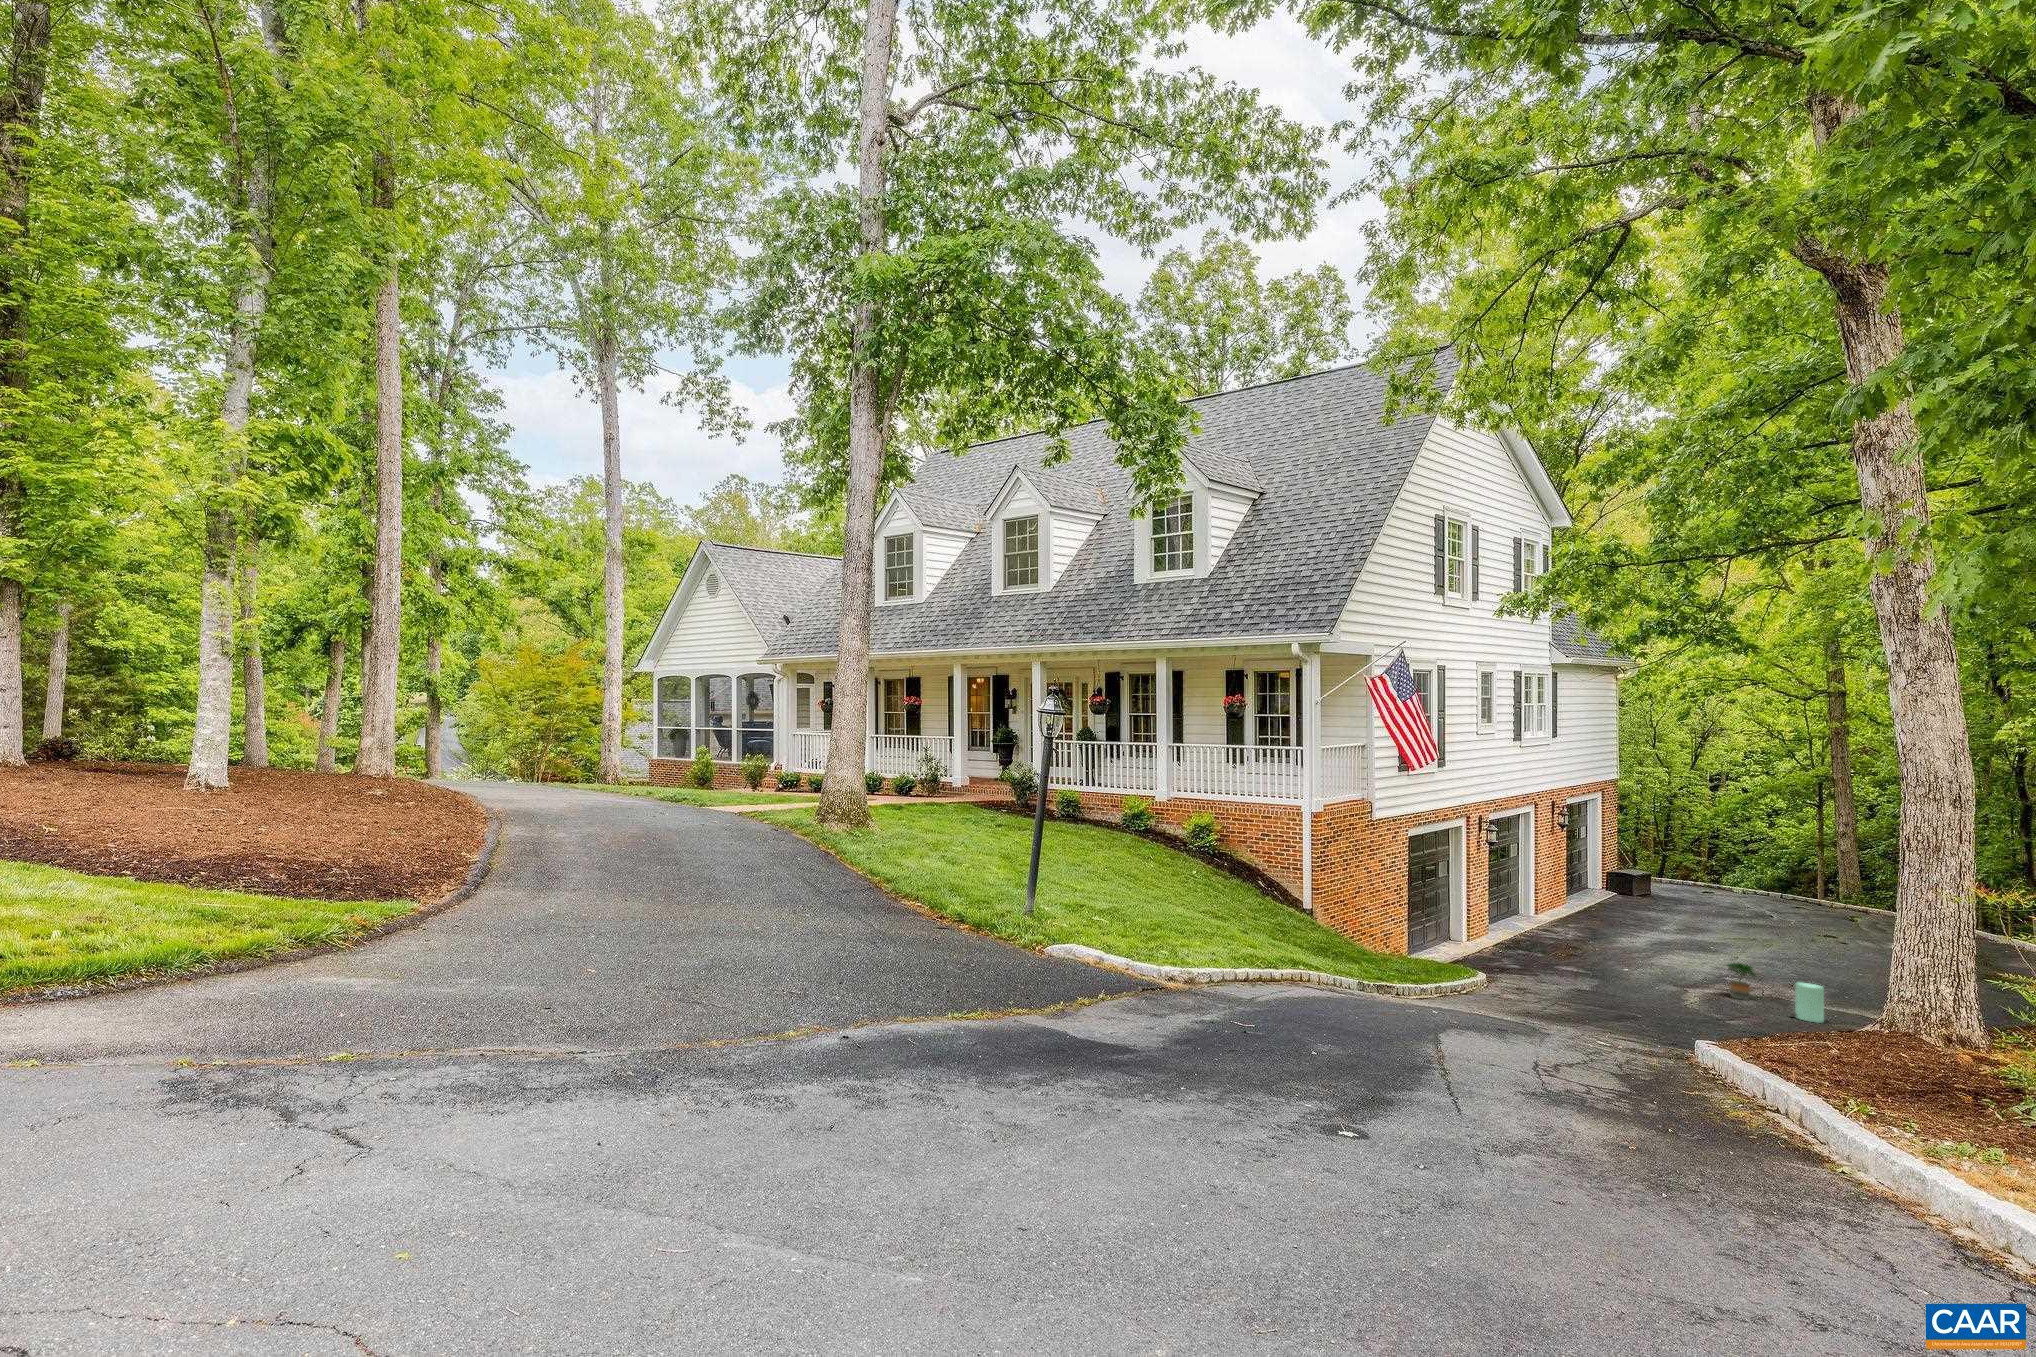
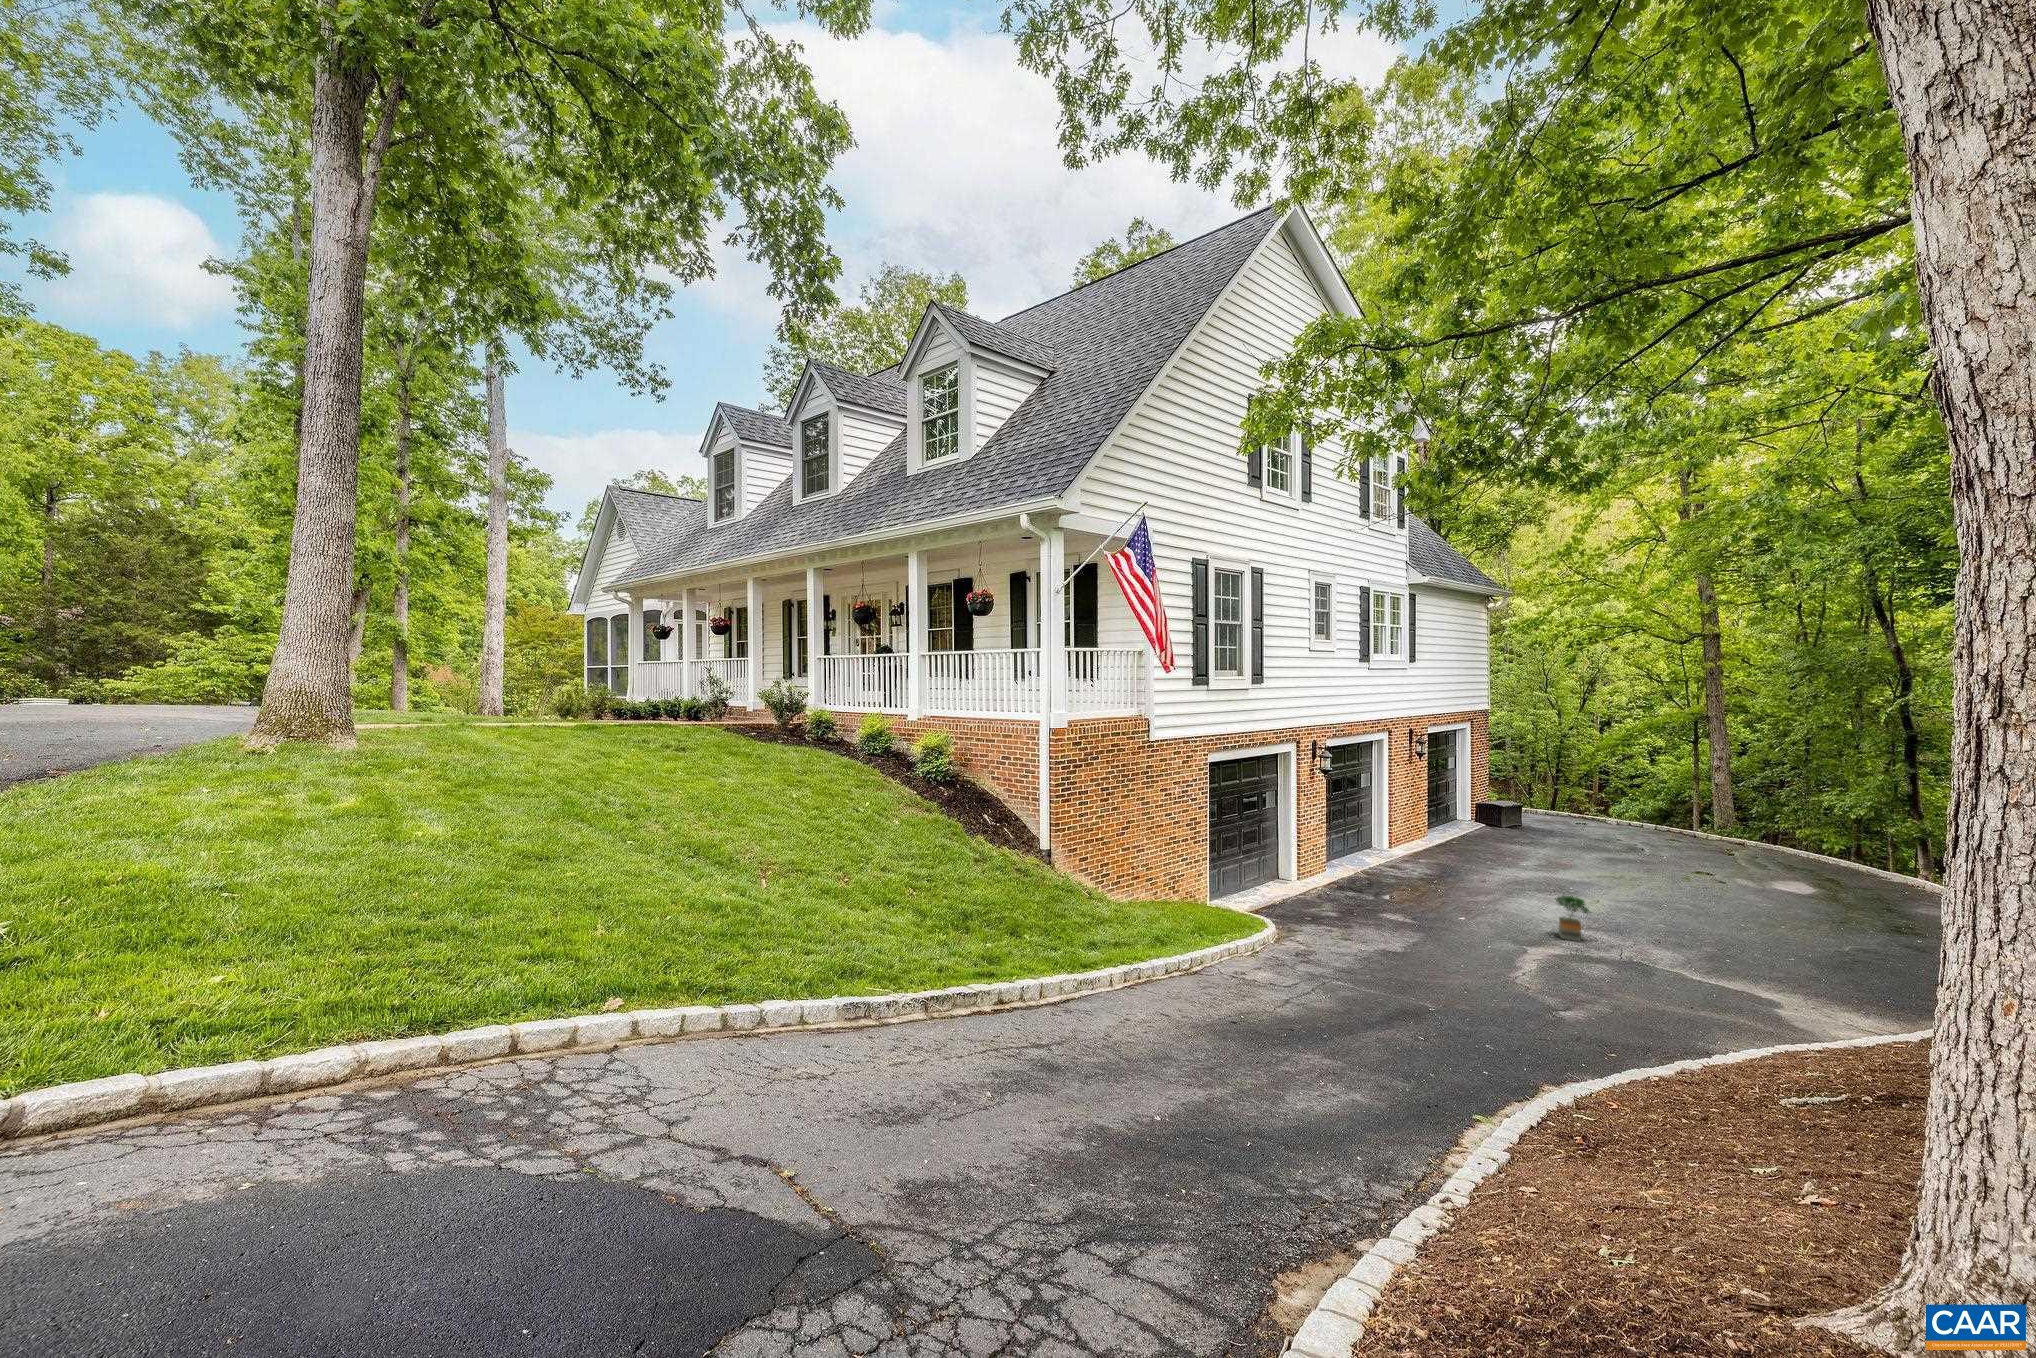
trash can: present [1792,982,1824,1023] -> none [1625,921,1668,972]

